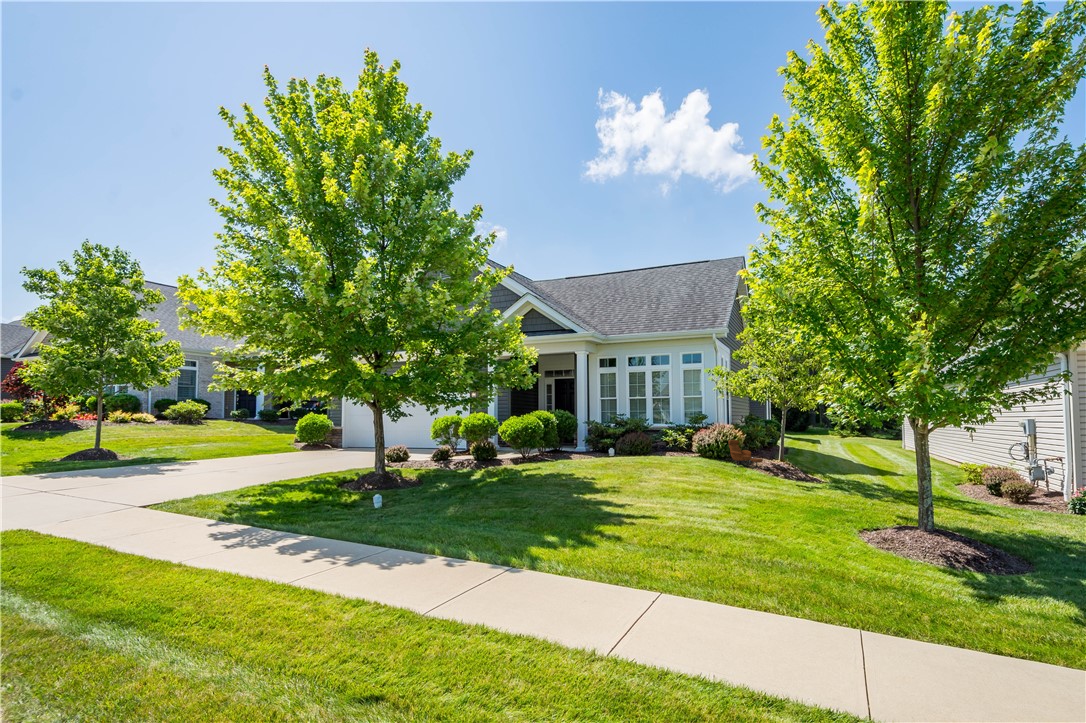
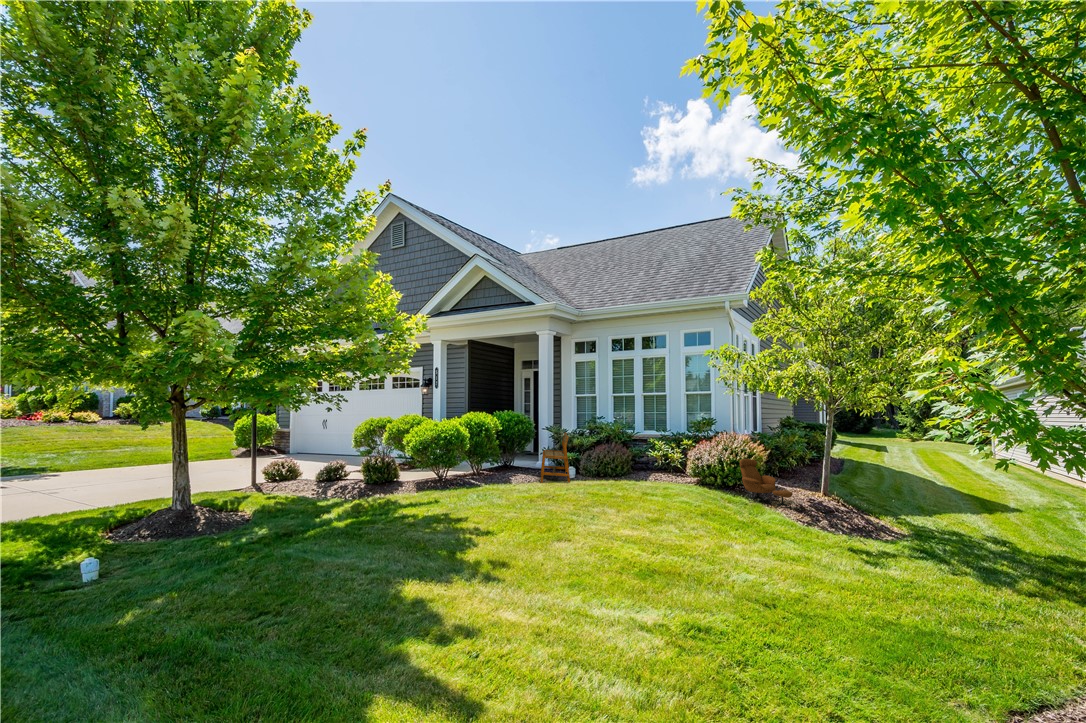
bench: none [584,425,611,460] -> present [541,433,570,483]

